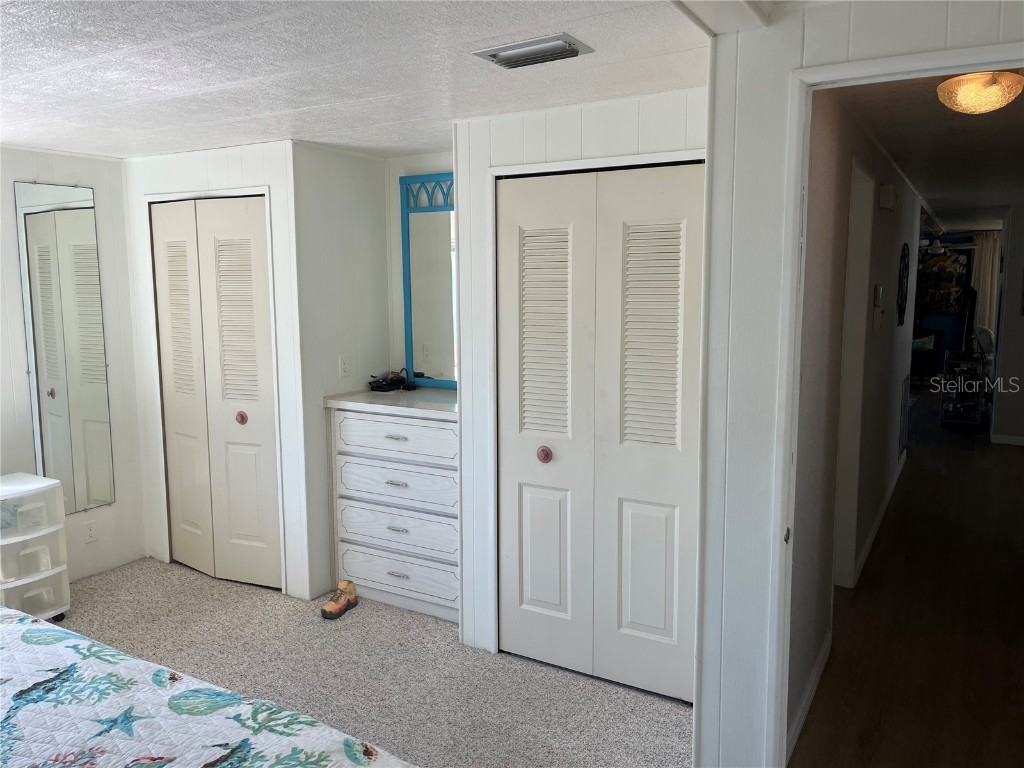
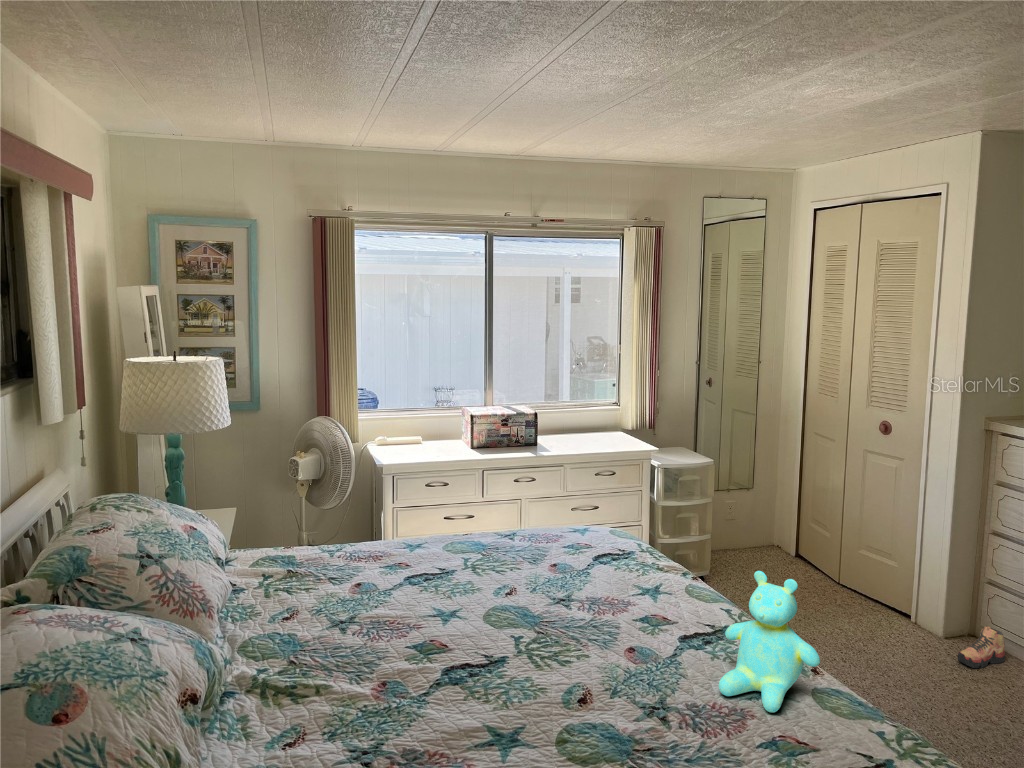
teddy bear: none [59,594,171,743] -> present [719,571,820,712]

